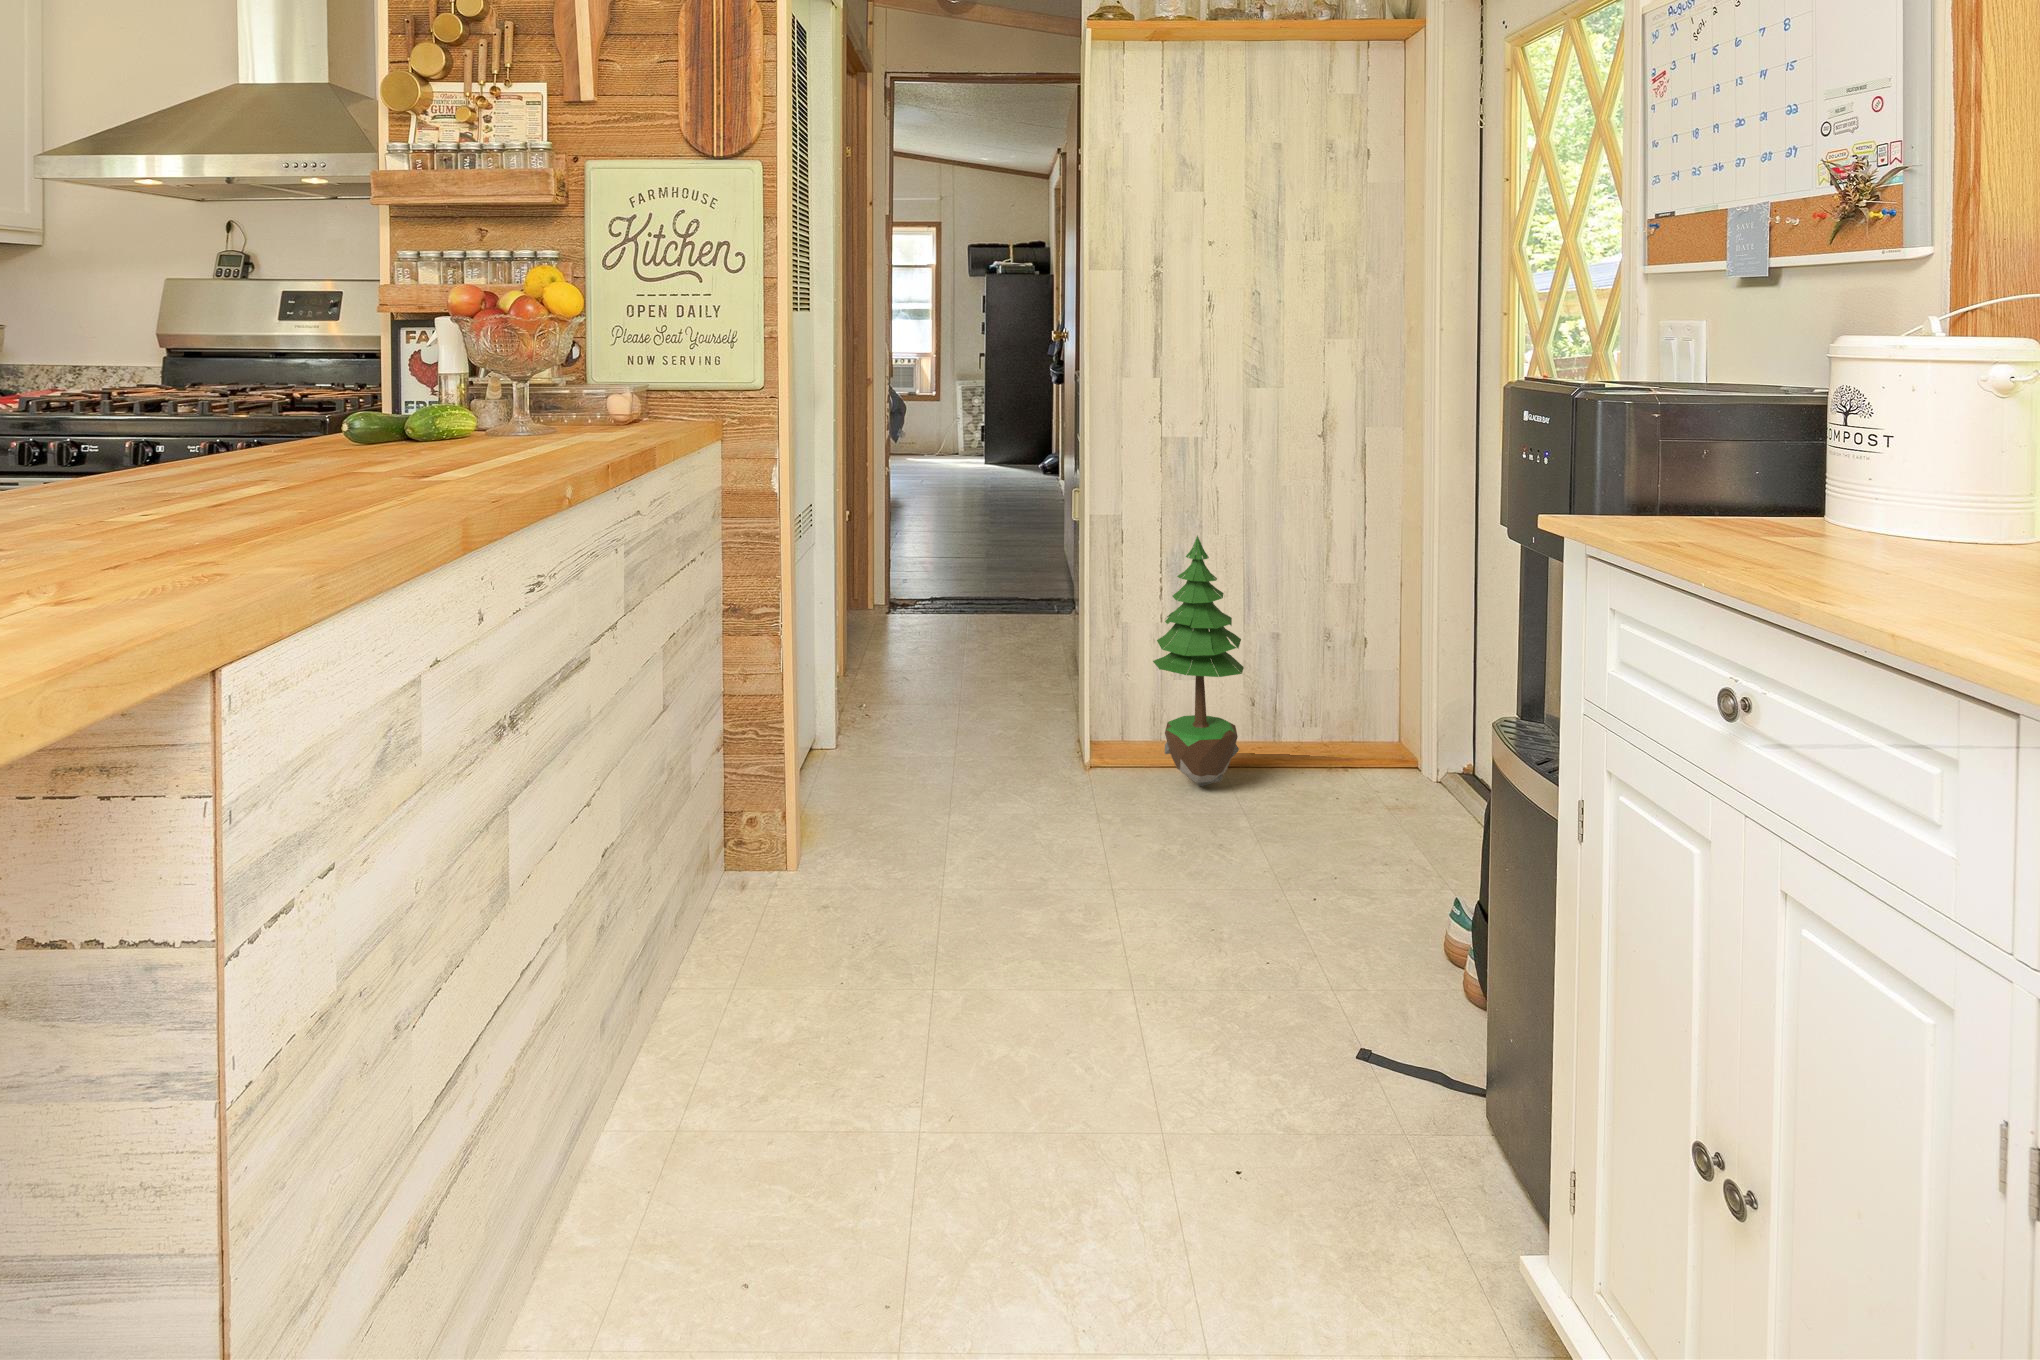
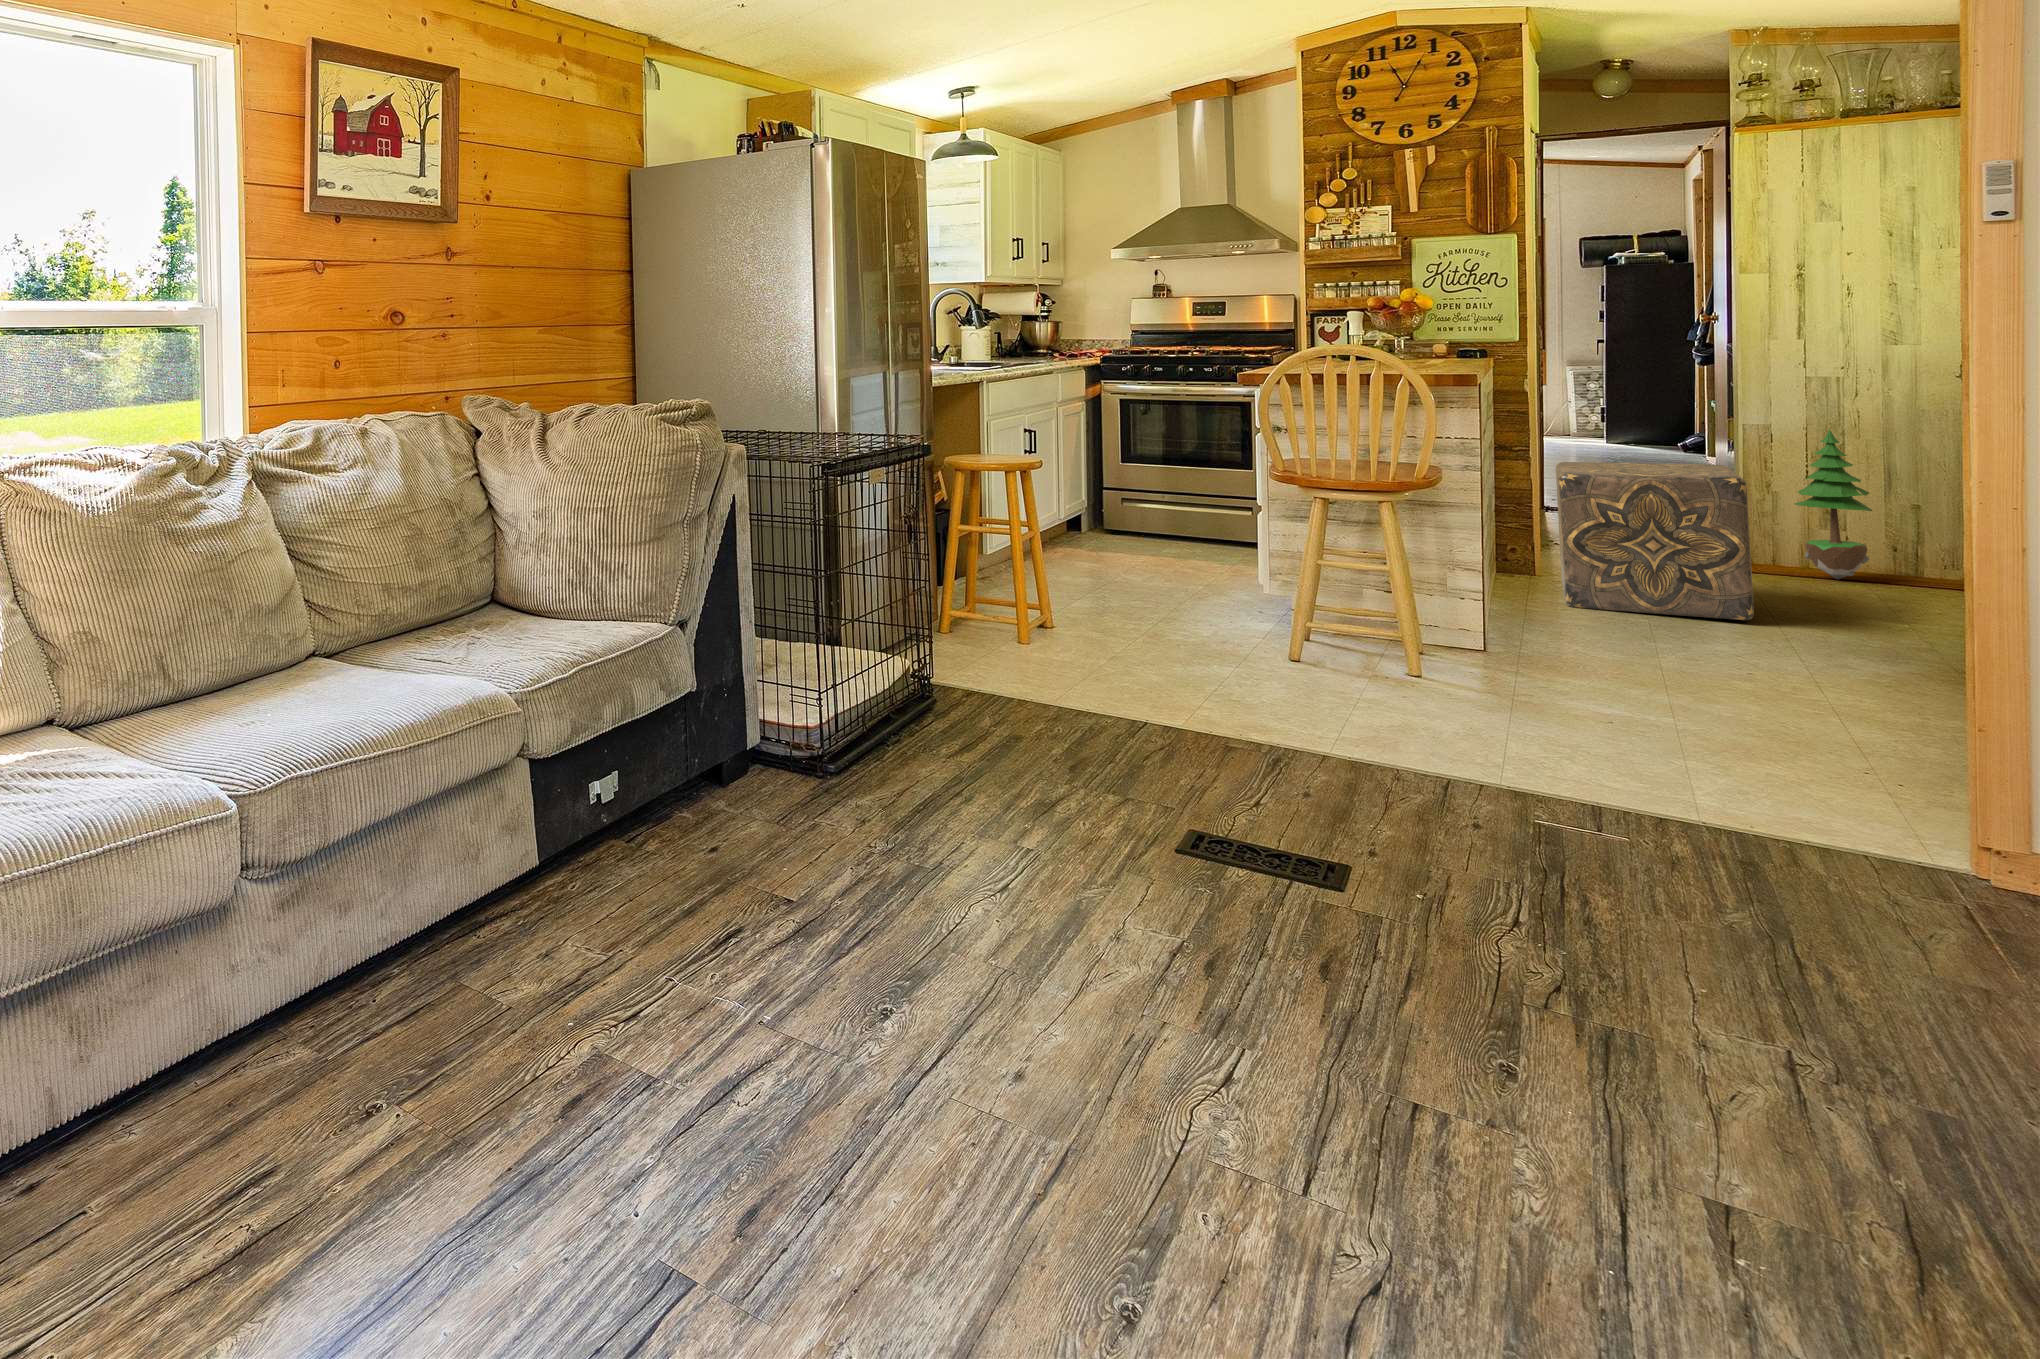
ottoman: none [753,655,1108,1104] -> present [1556,462,1754,620]

